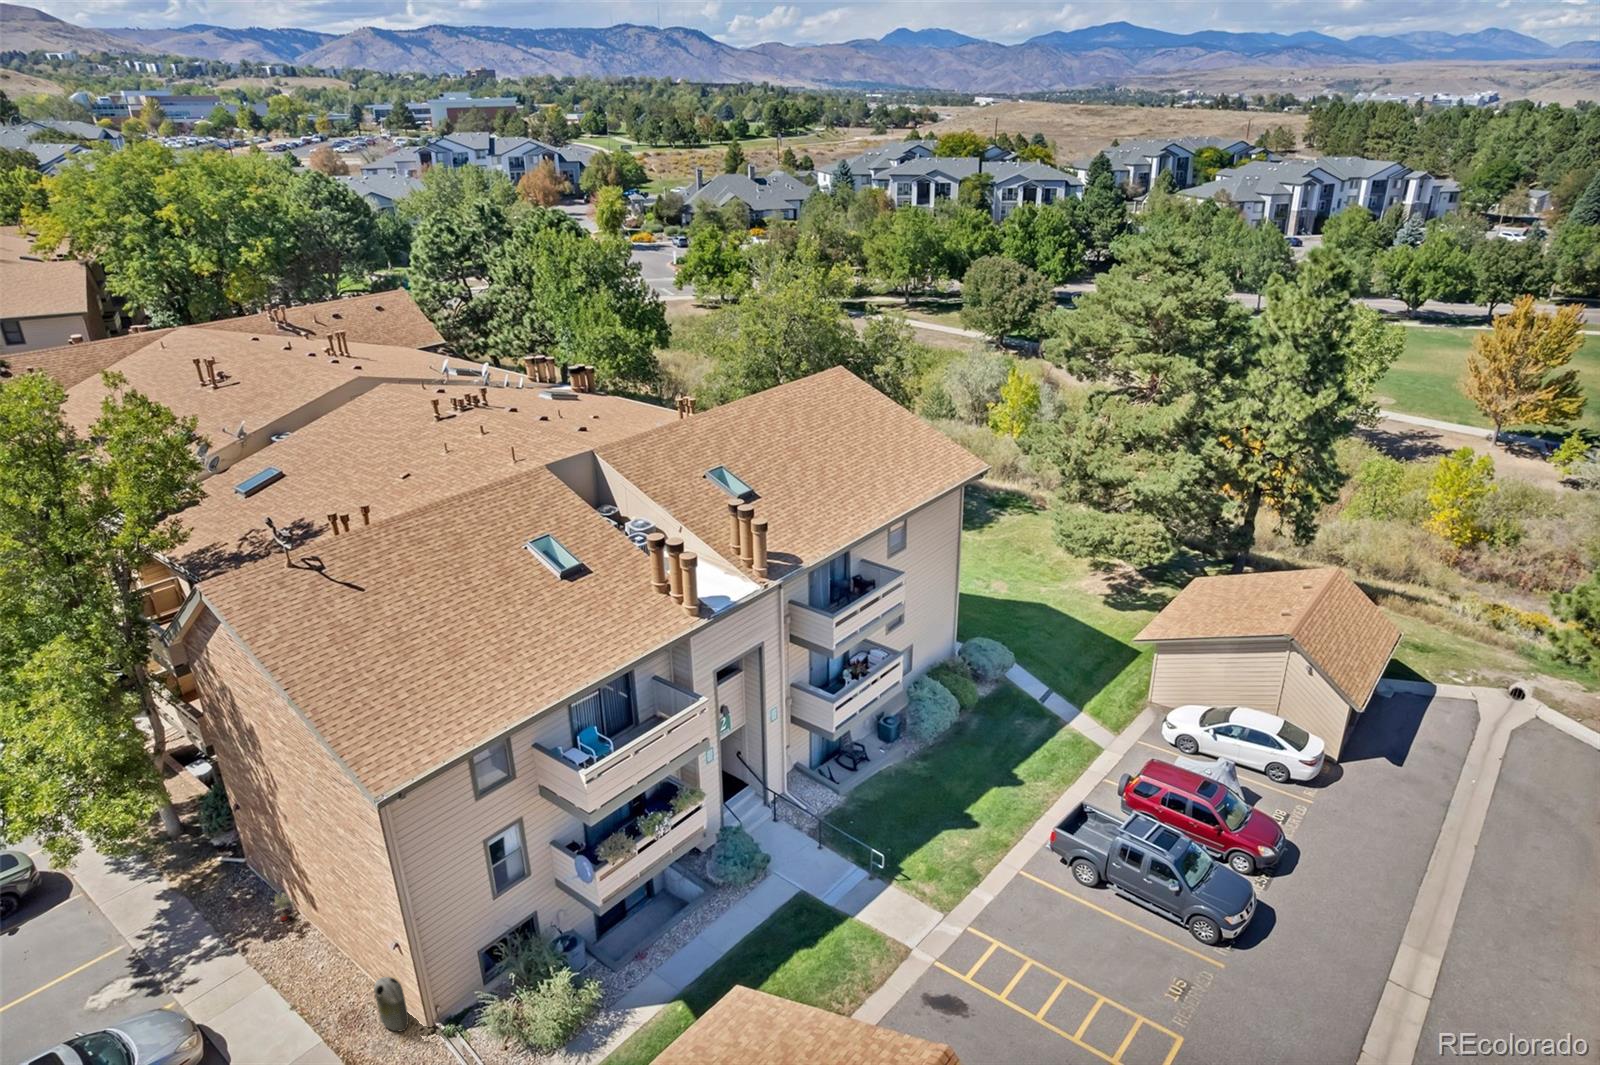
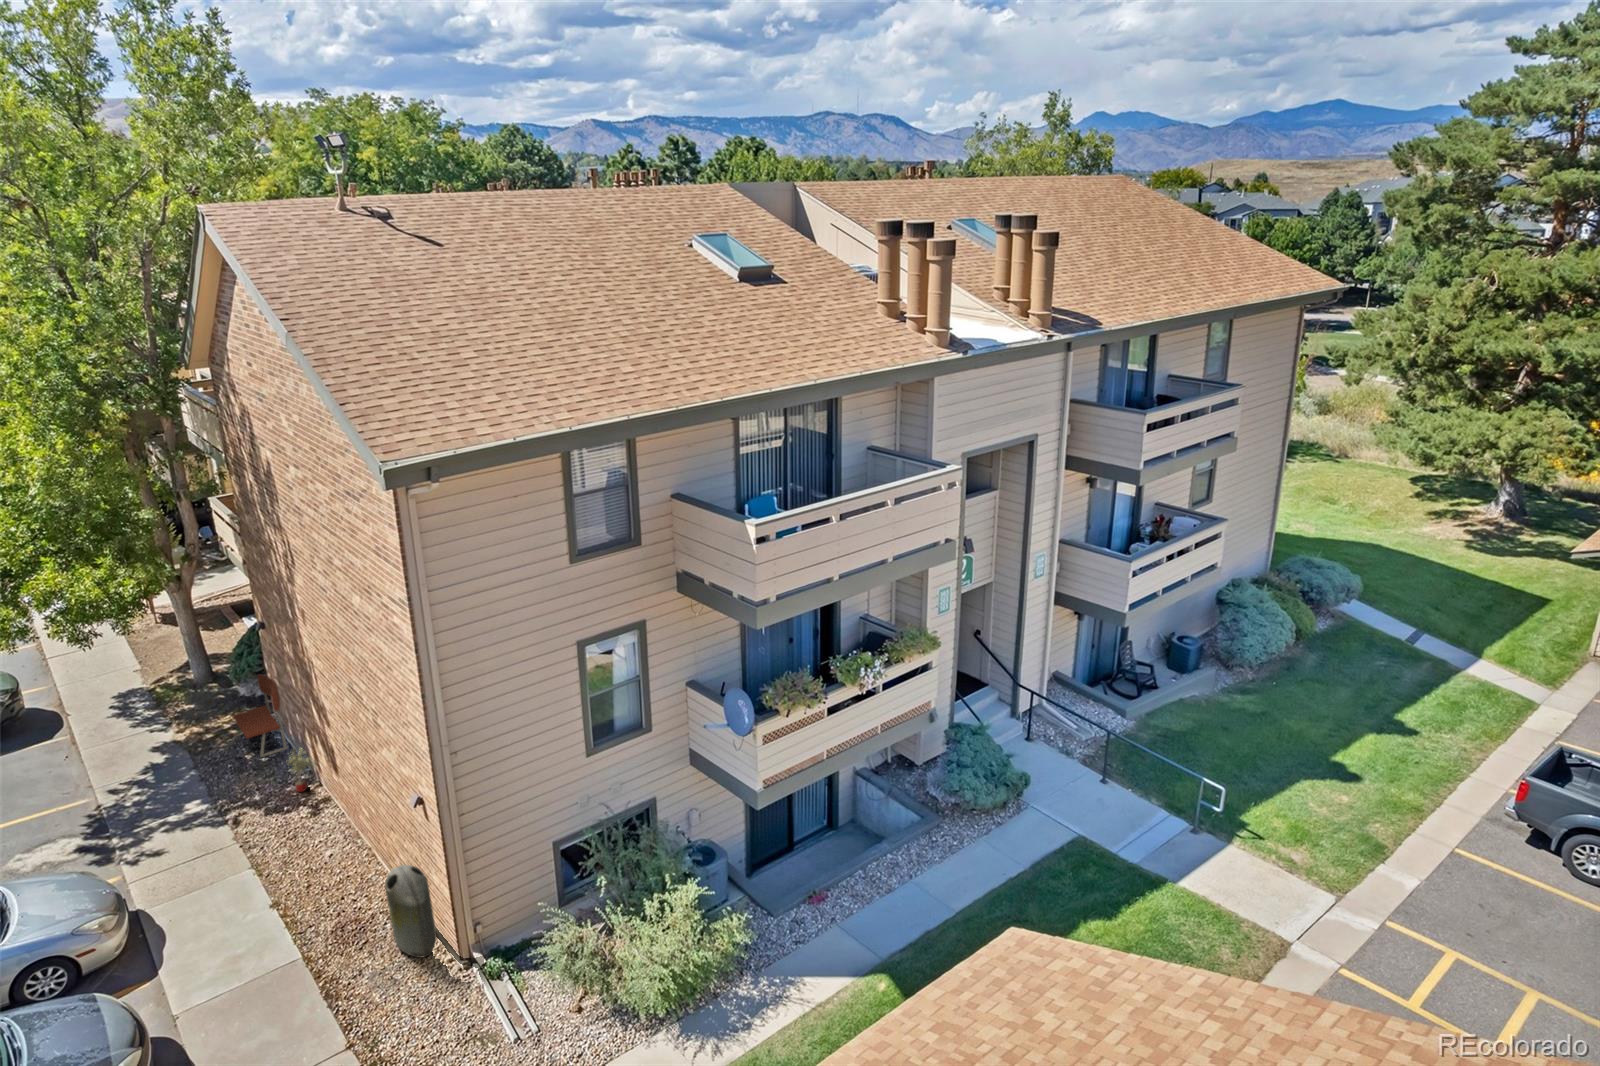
bench: none [217,834,263,895] -> present [233,674,288,757]

